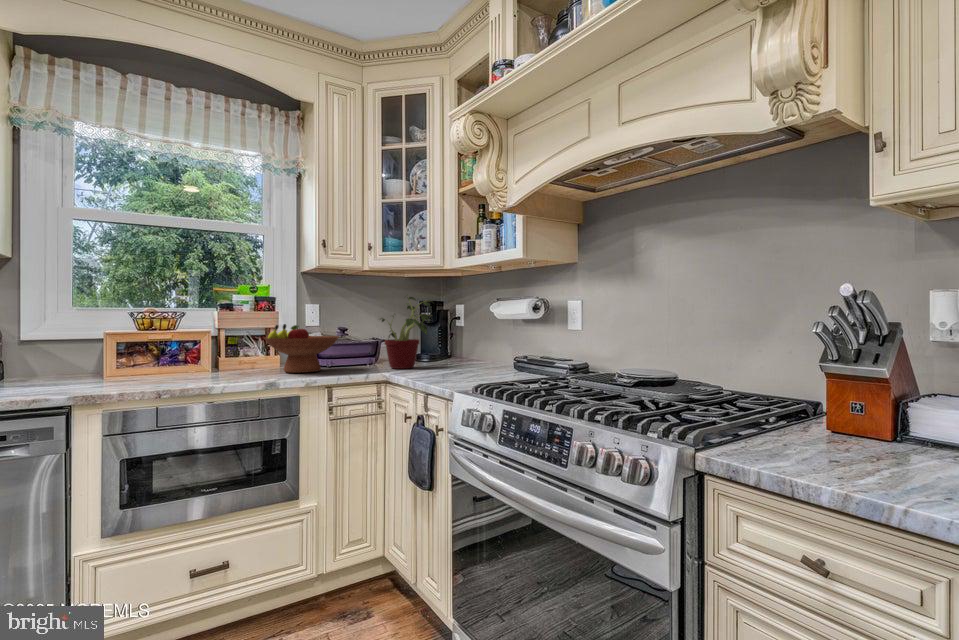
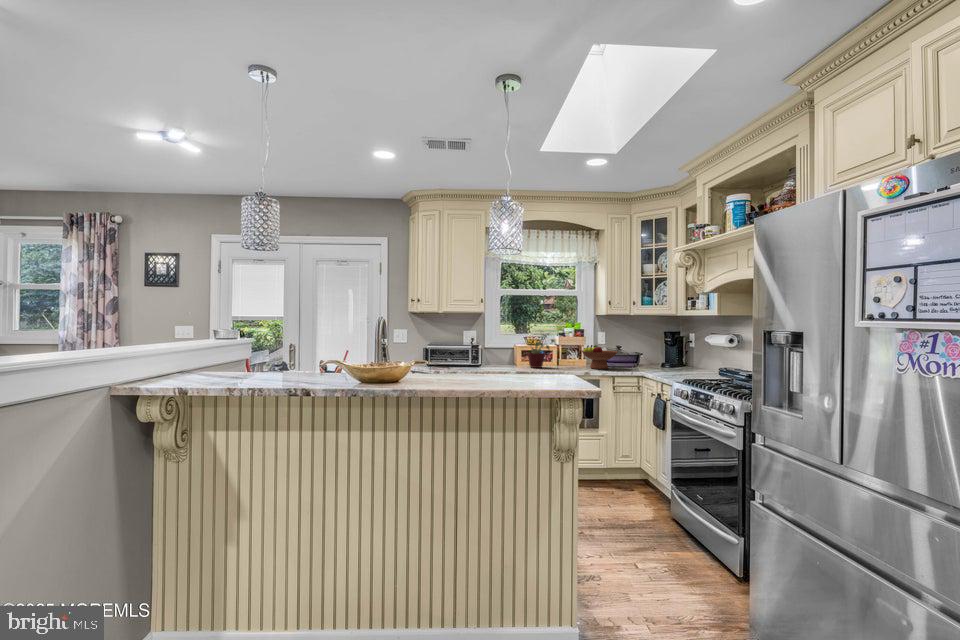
potted plant: present [380,297,430,369] -> present [527,333,555,368]

